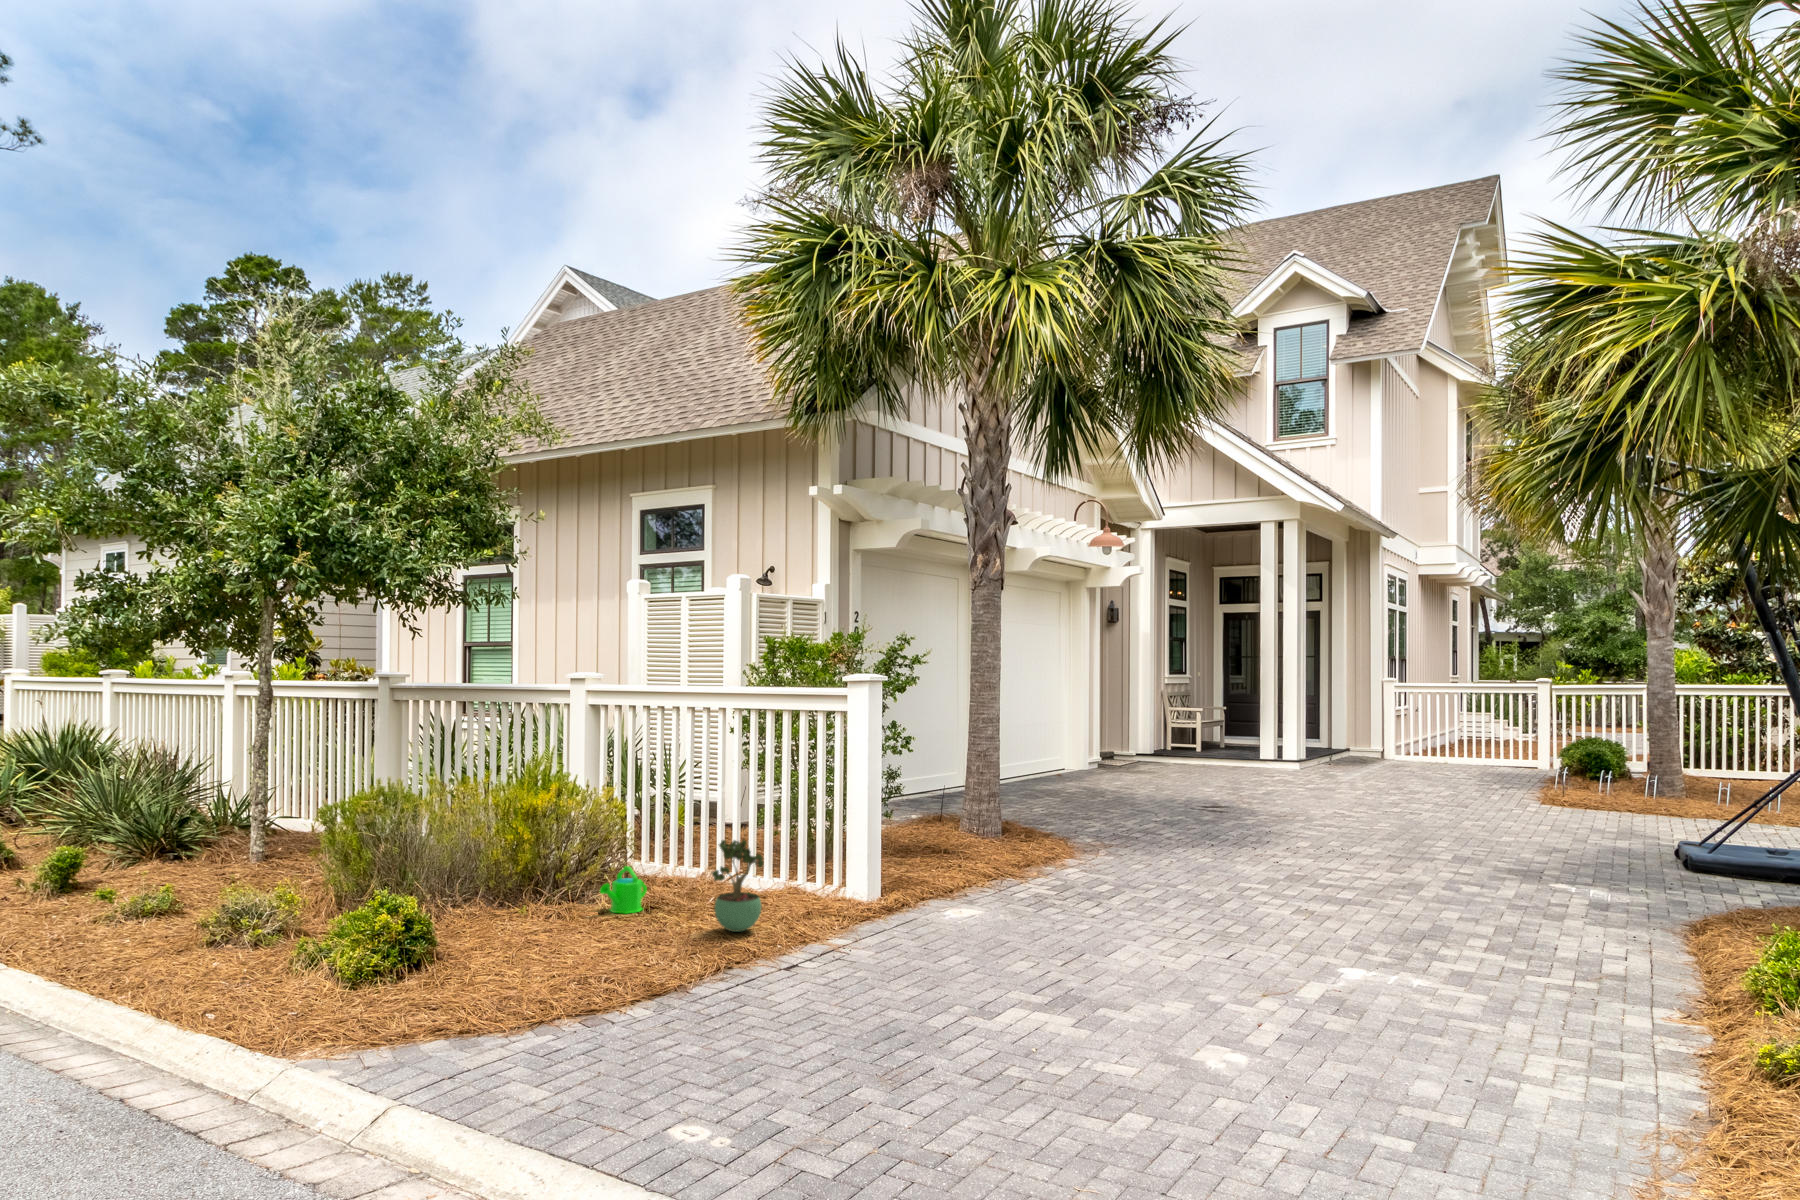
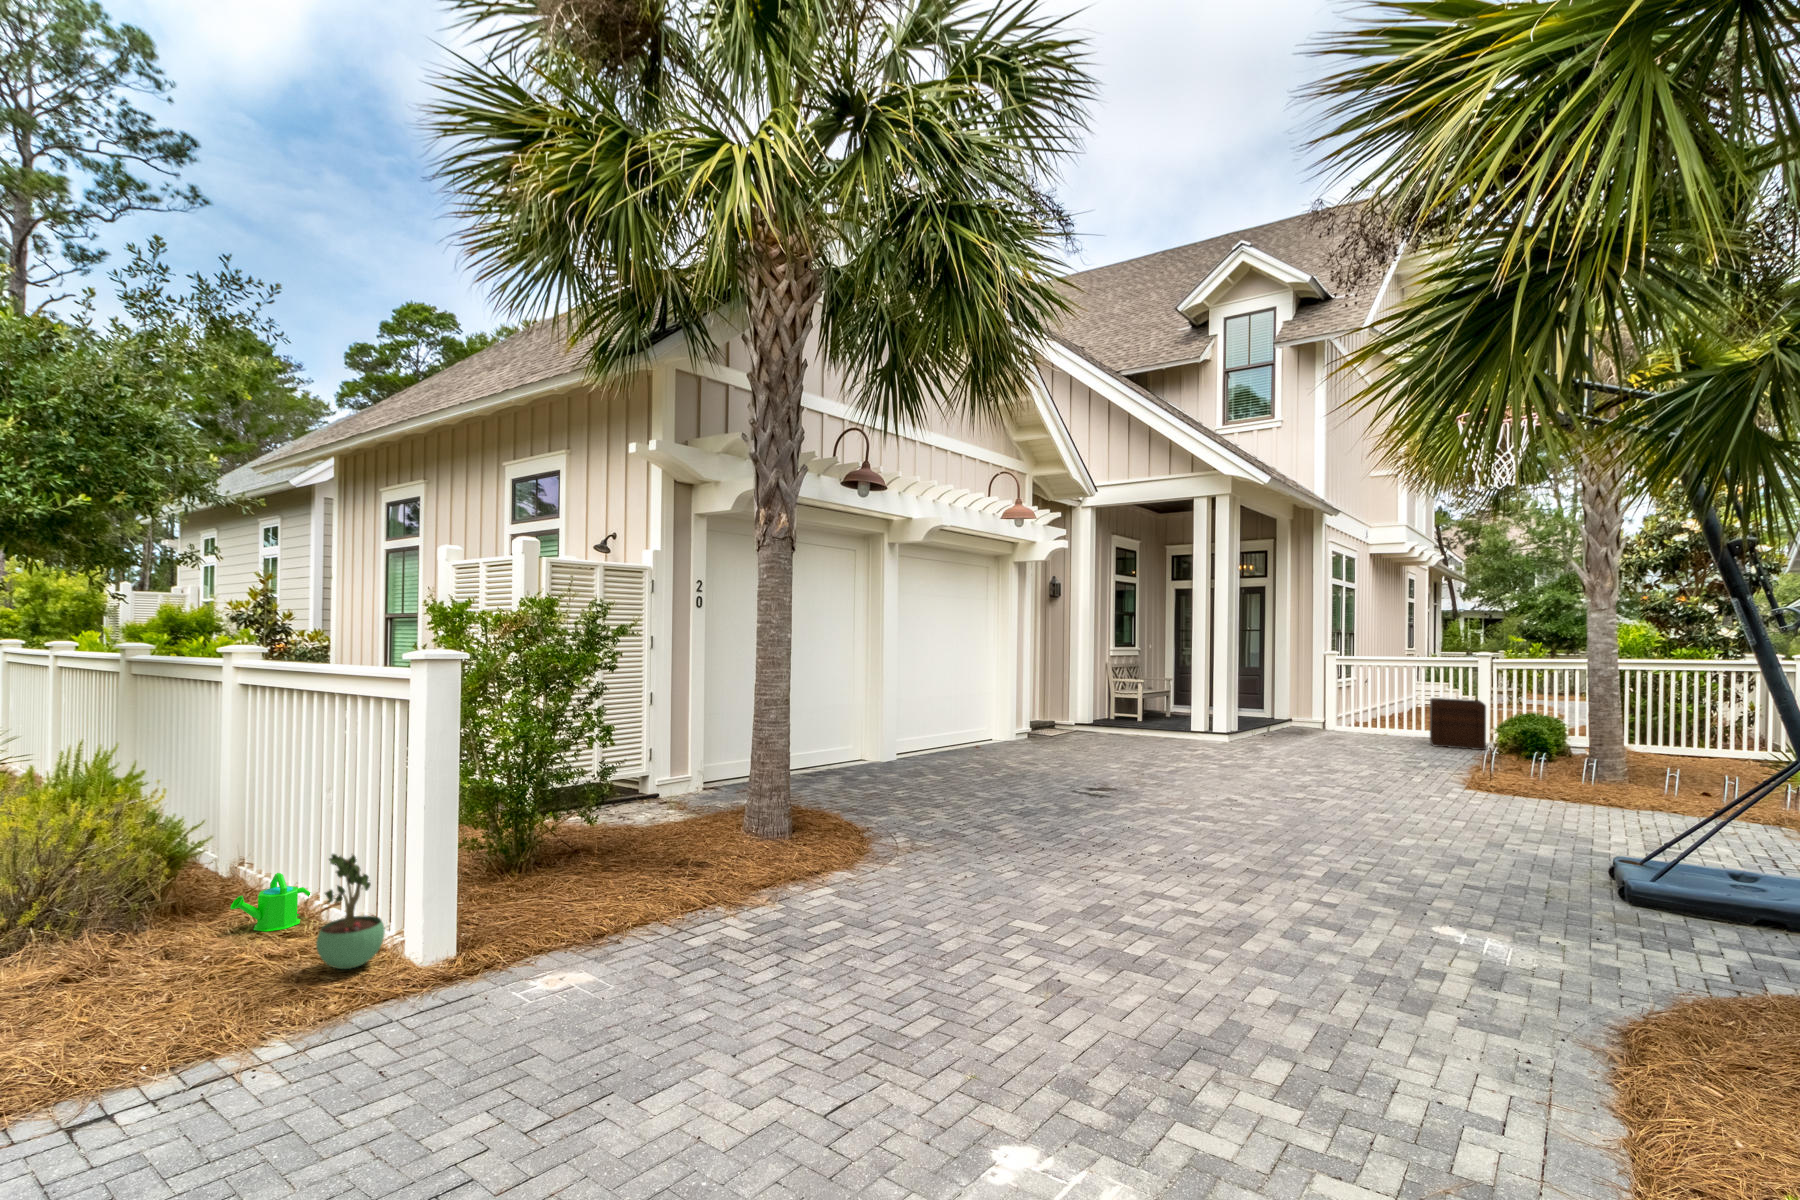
wooden crate: none [1494,725,1550,777] -> present [1430,698,1486,750]

